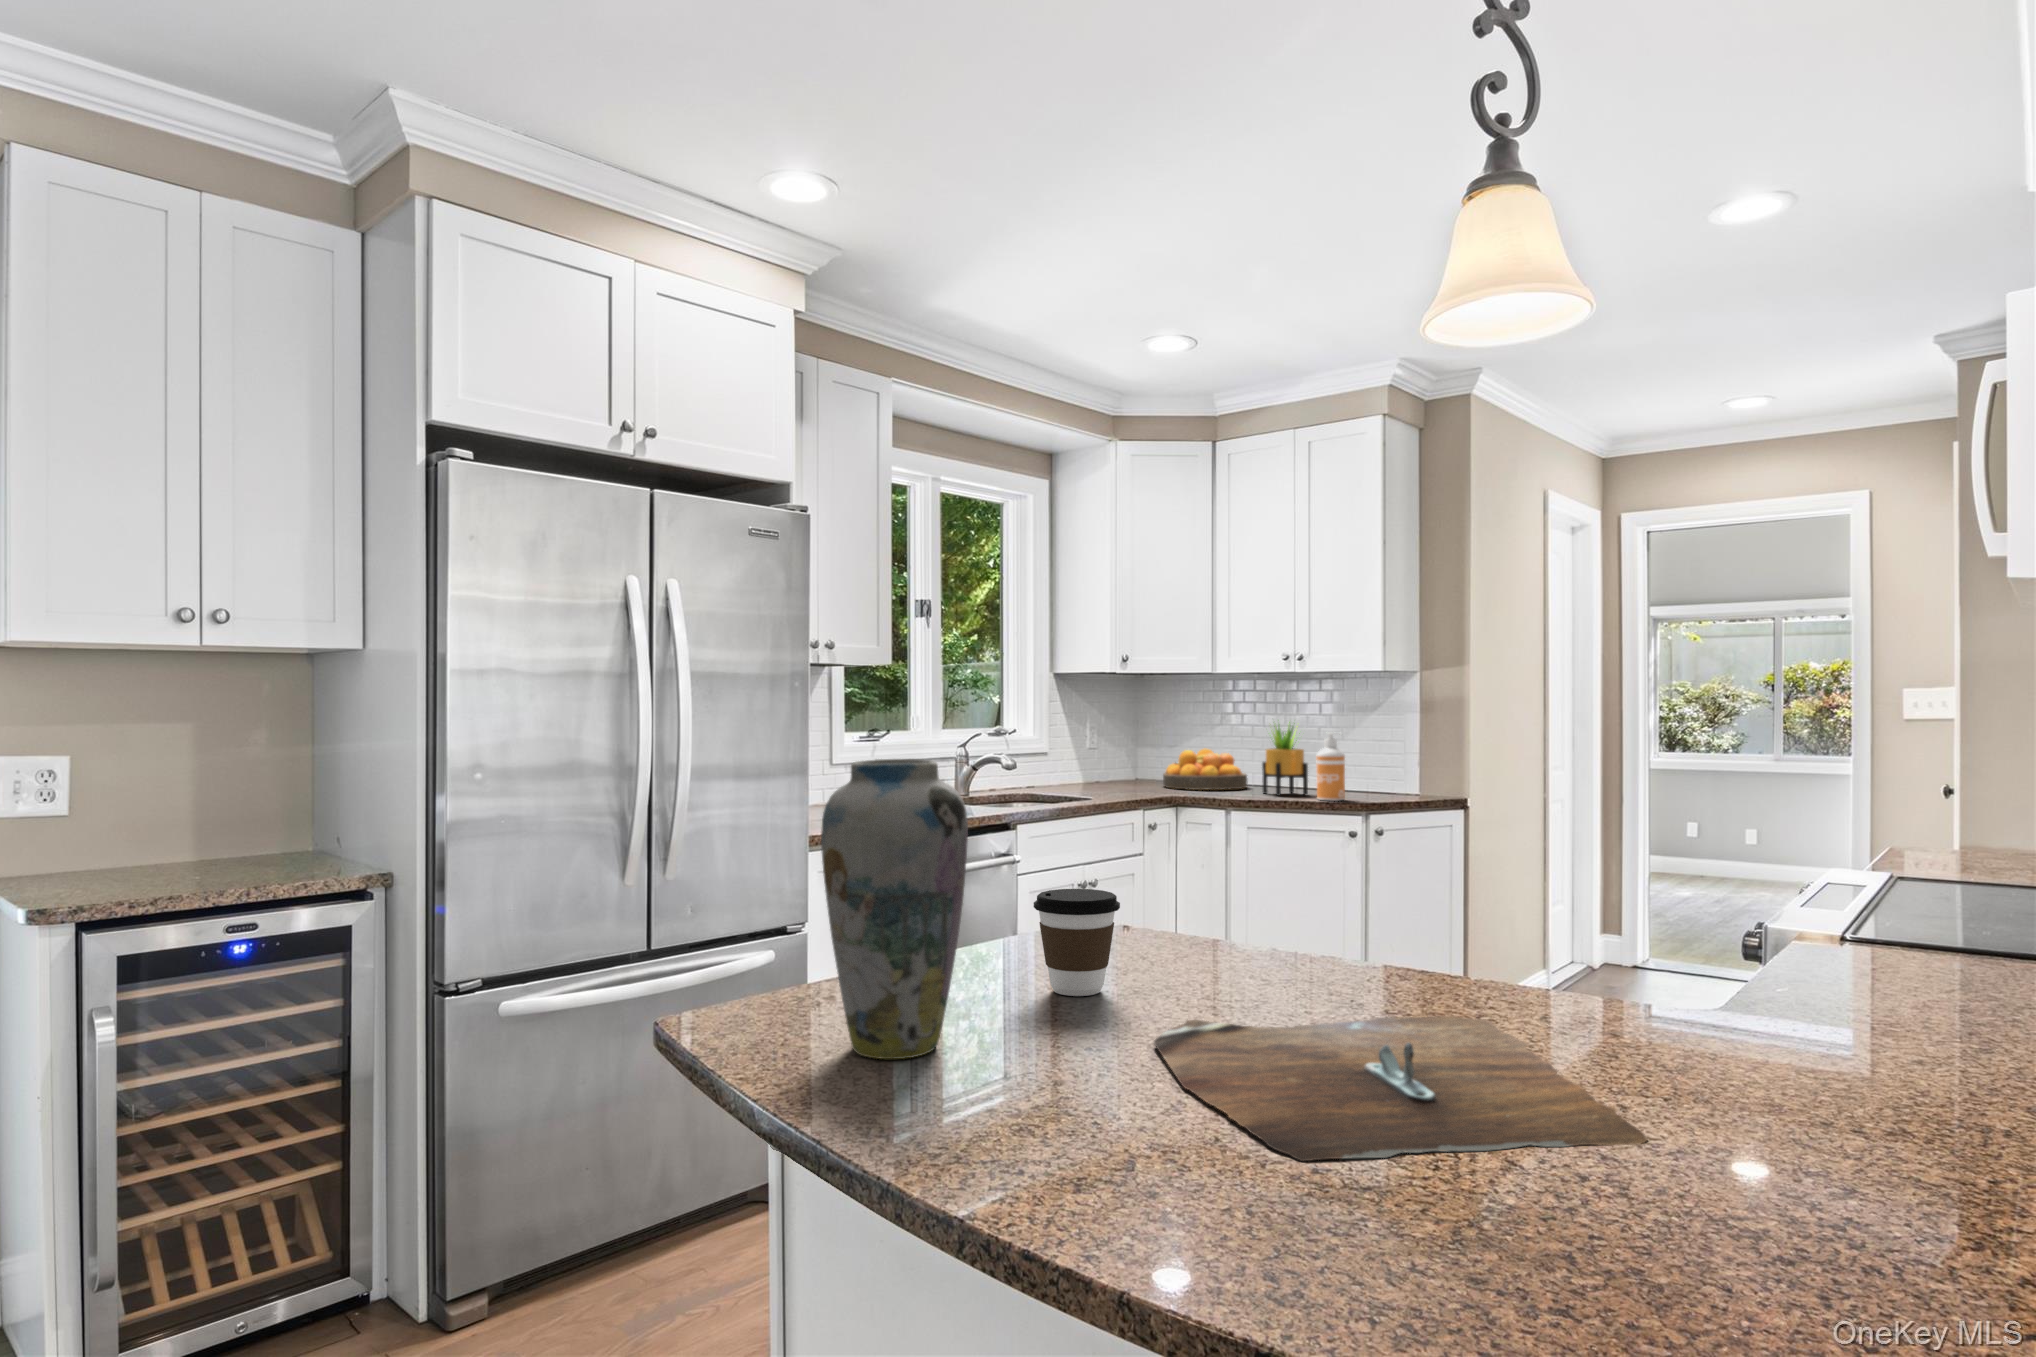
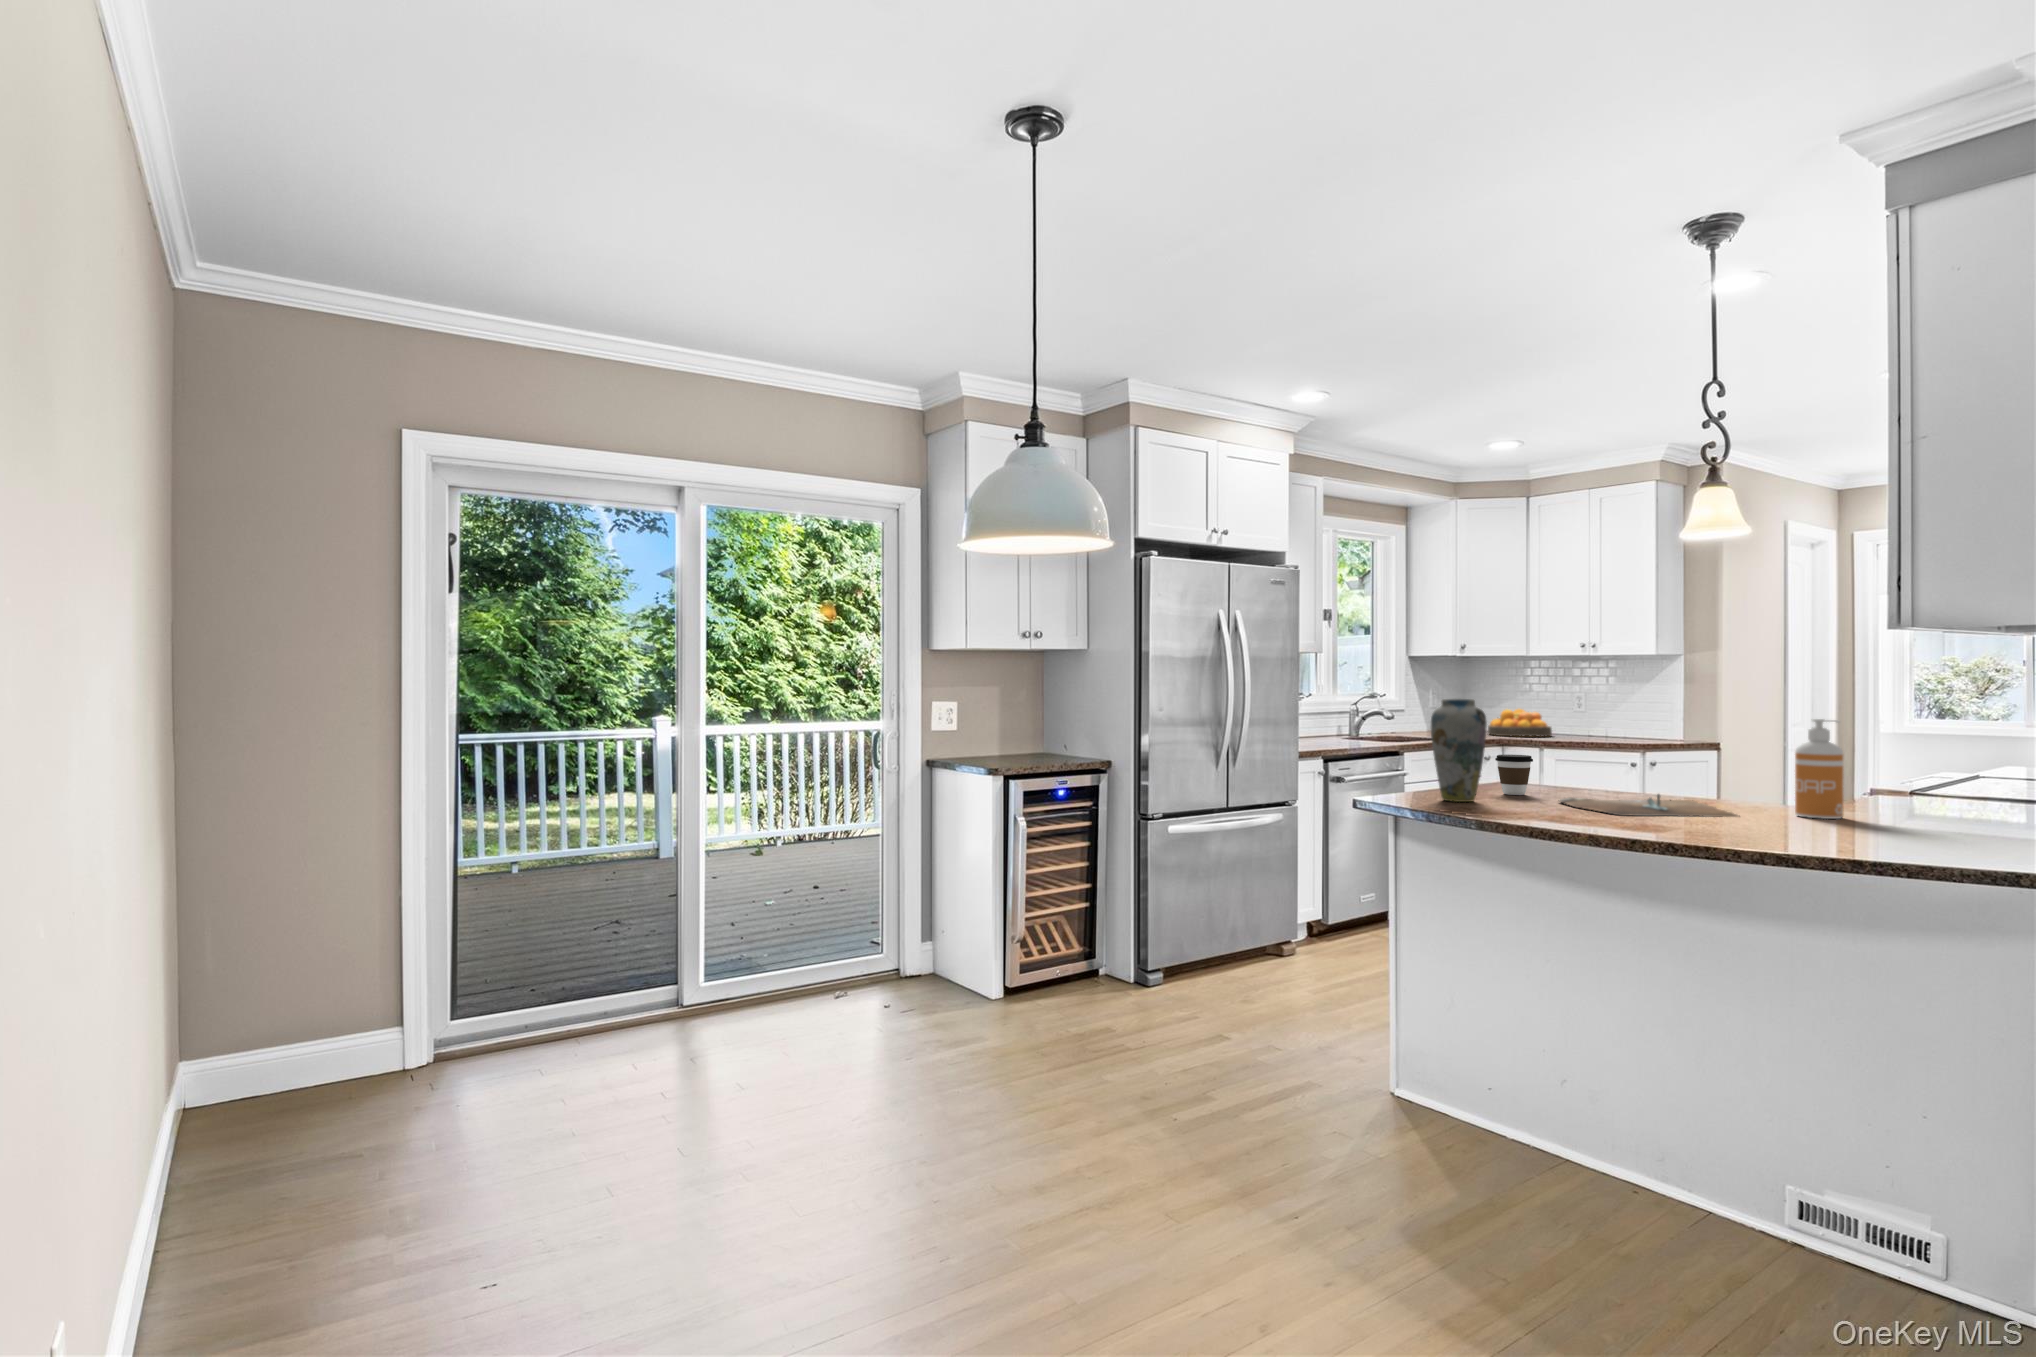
potted plant: present [1262,722,1308,796] -> none [1563,687,1599,740]
soap dispenser: present [1317,732,1345,801] -> present [1795,719,1843,819]

